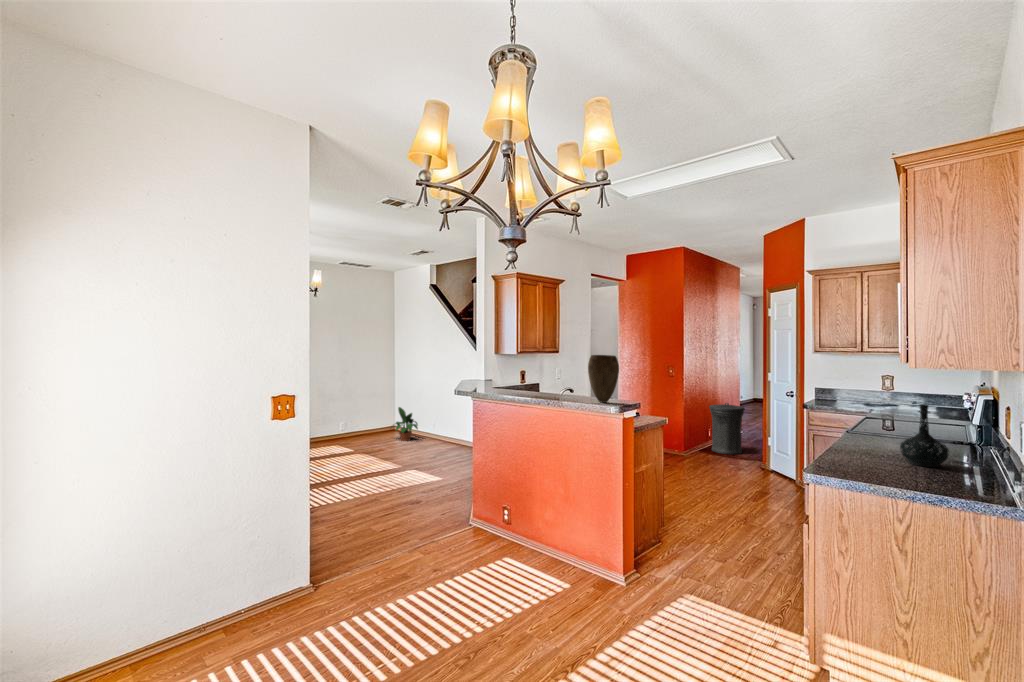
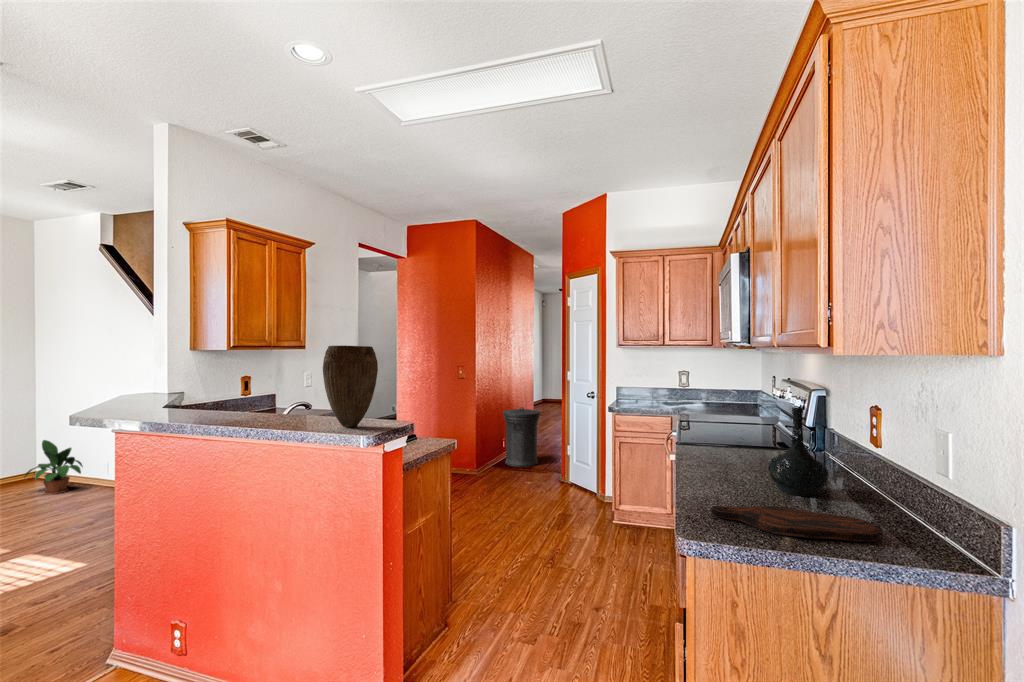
cutting board: none [837,462,957,489] -> present [711,506,879,542]

